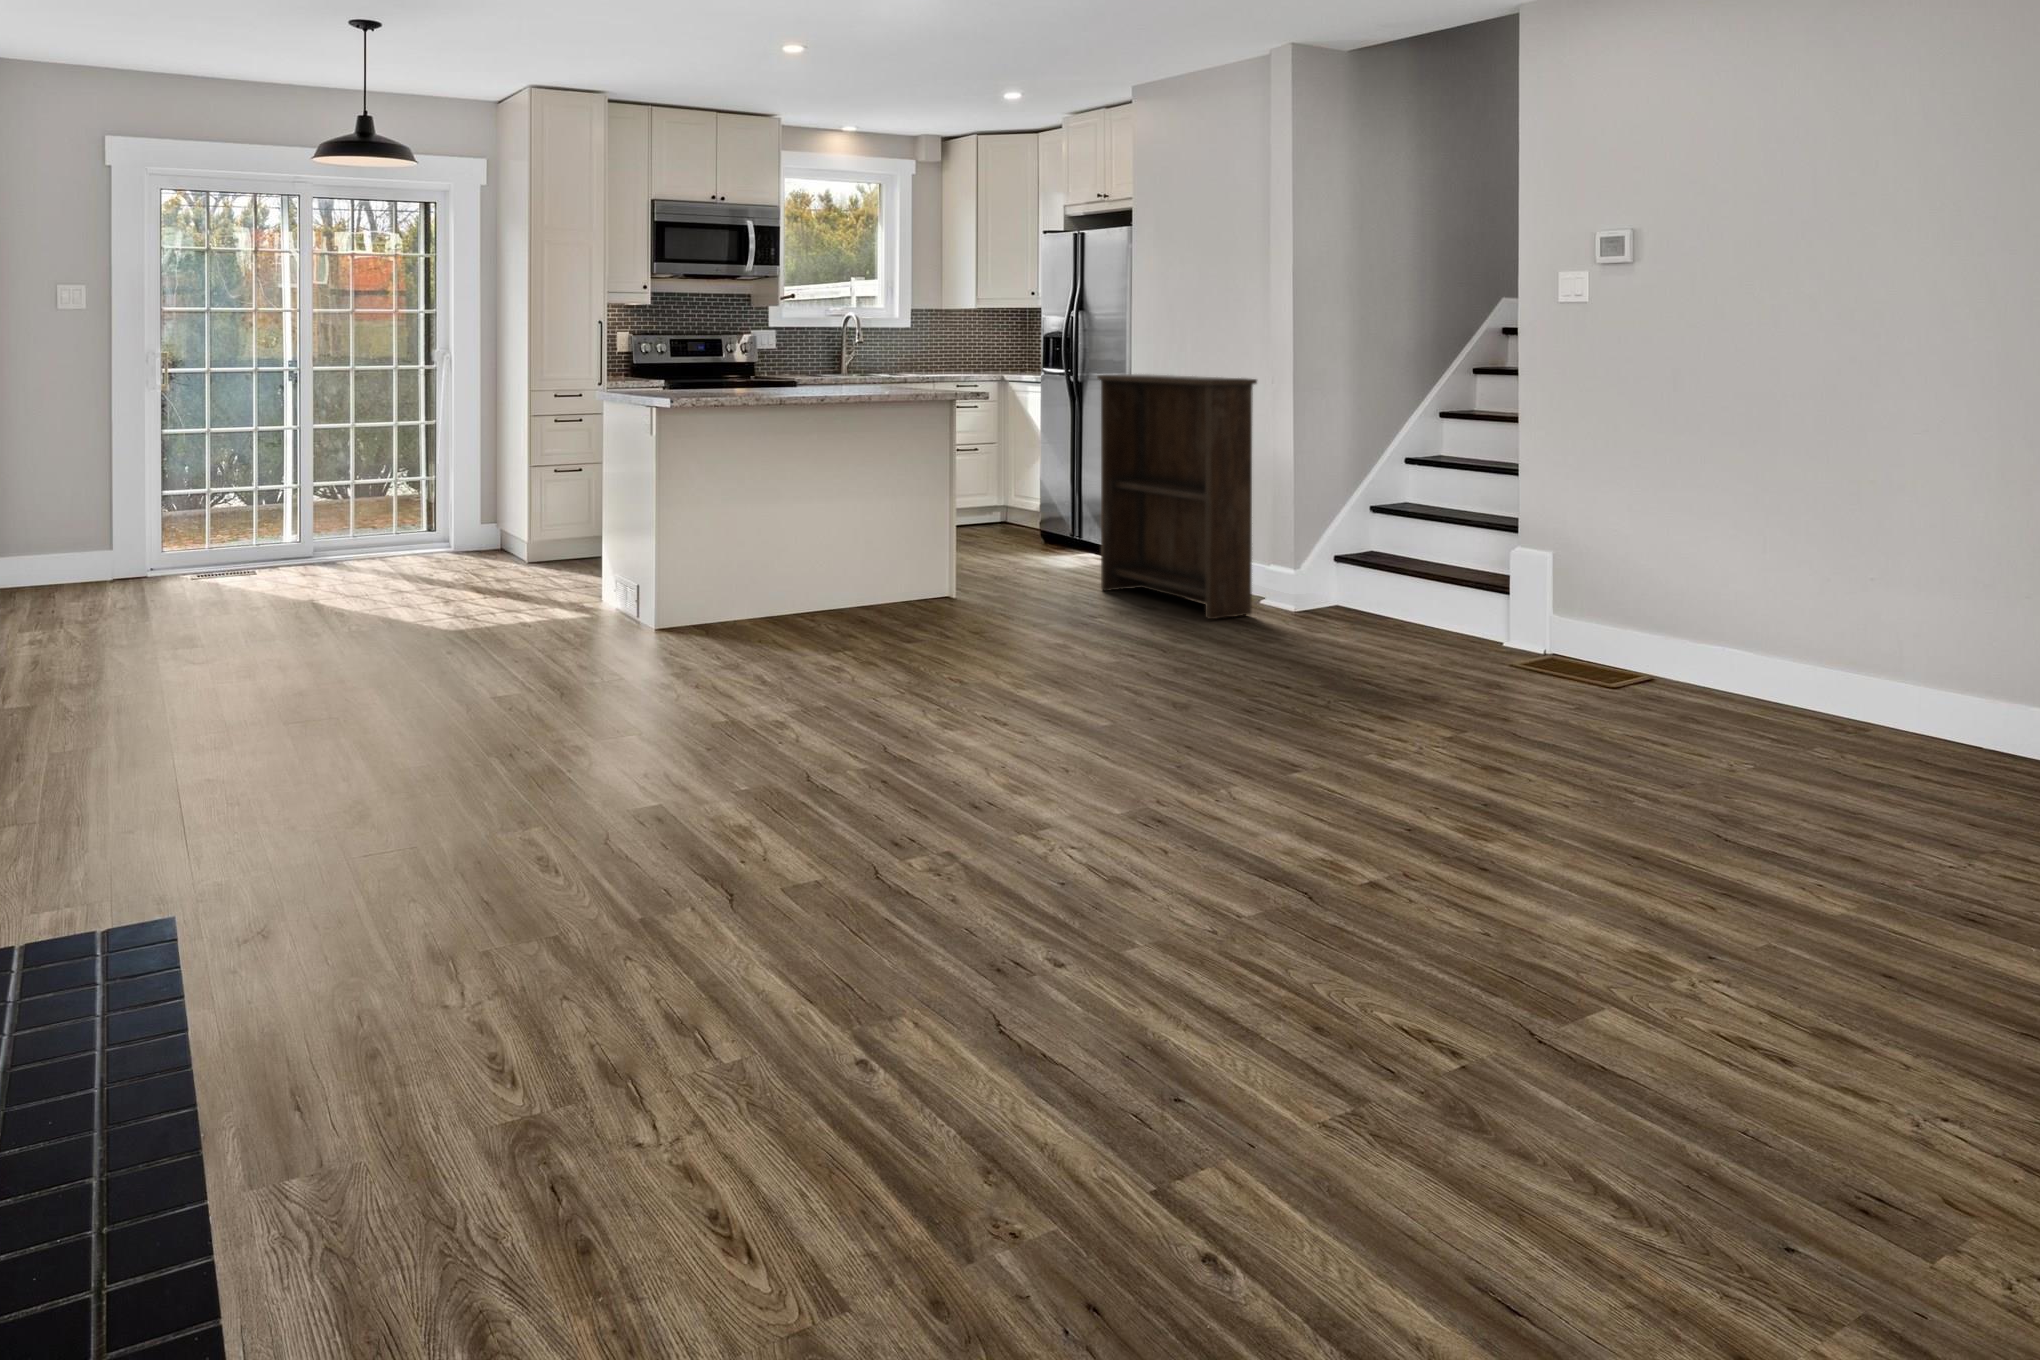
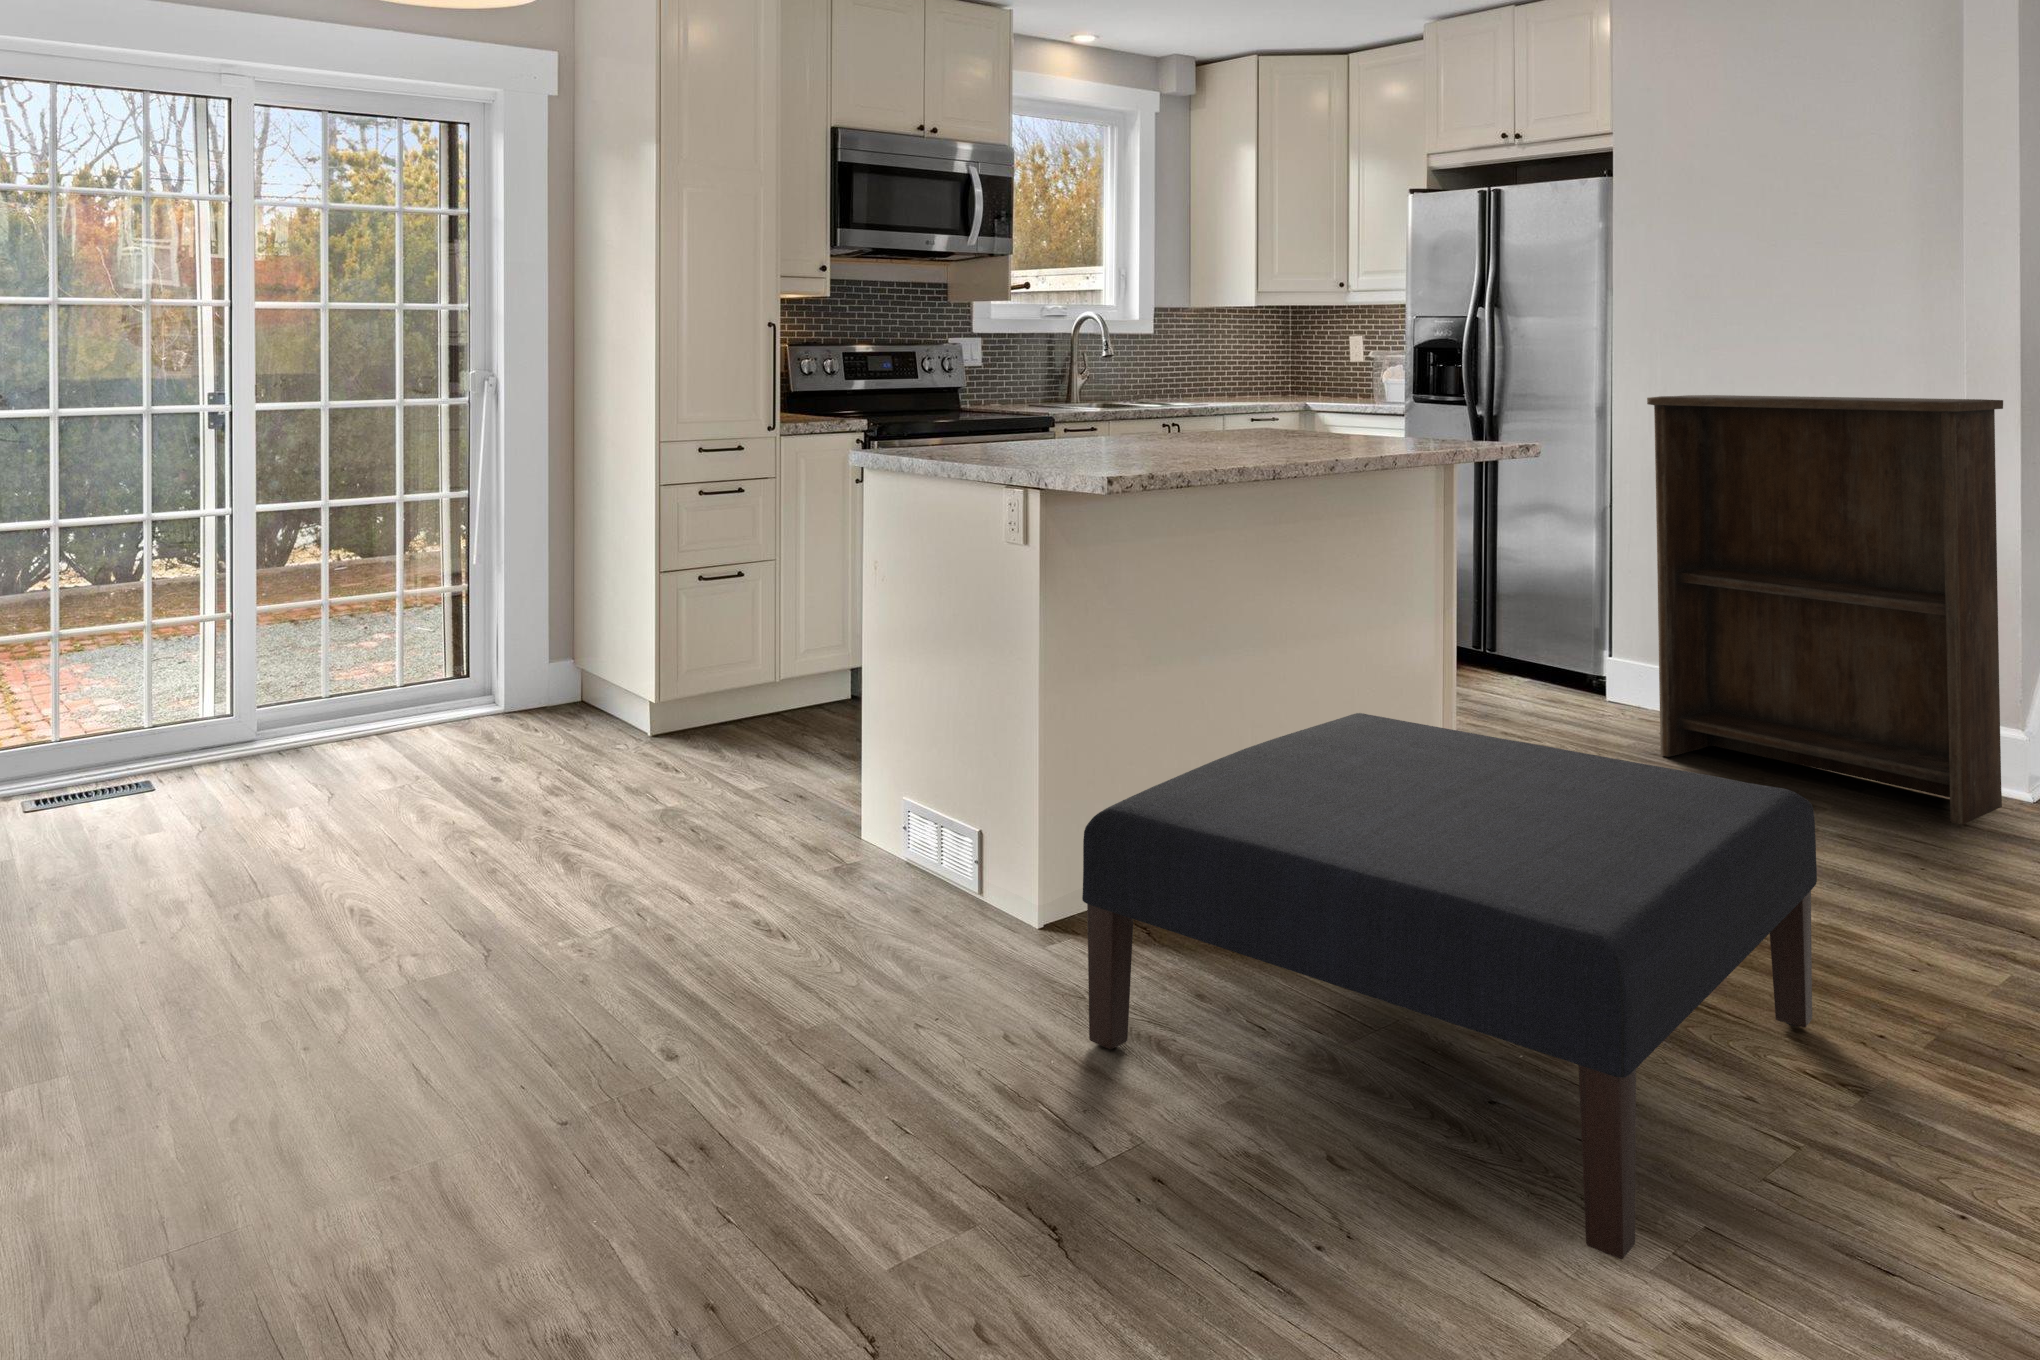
ottoman: none [642,535,985,711] -> present [1082,713,1817,1259]

